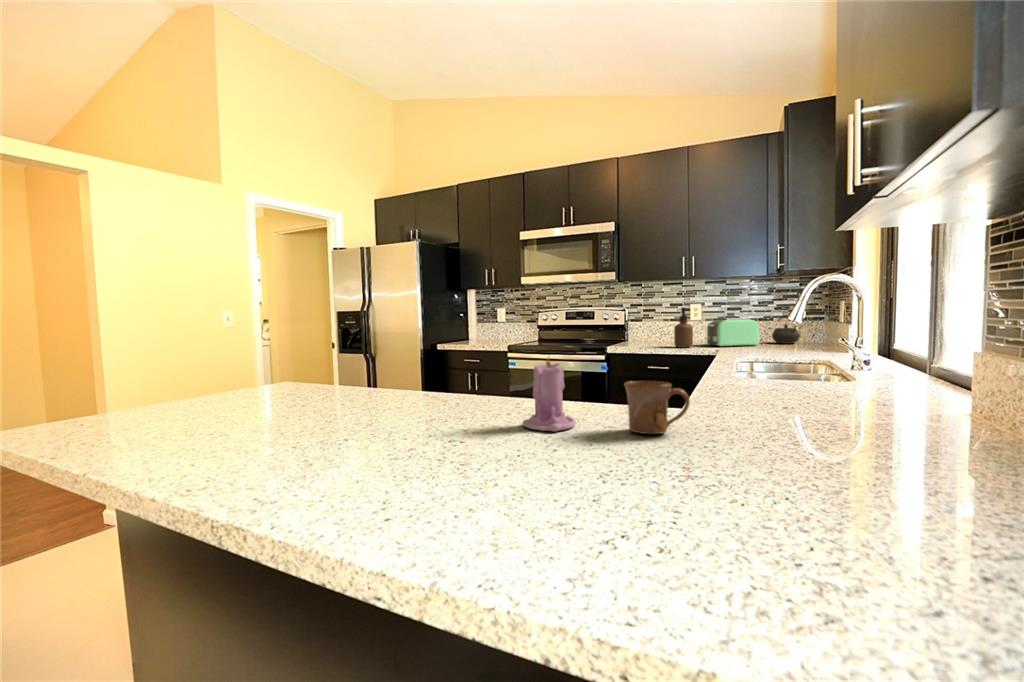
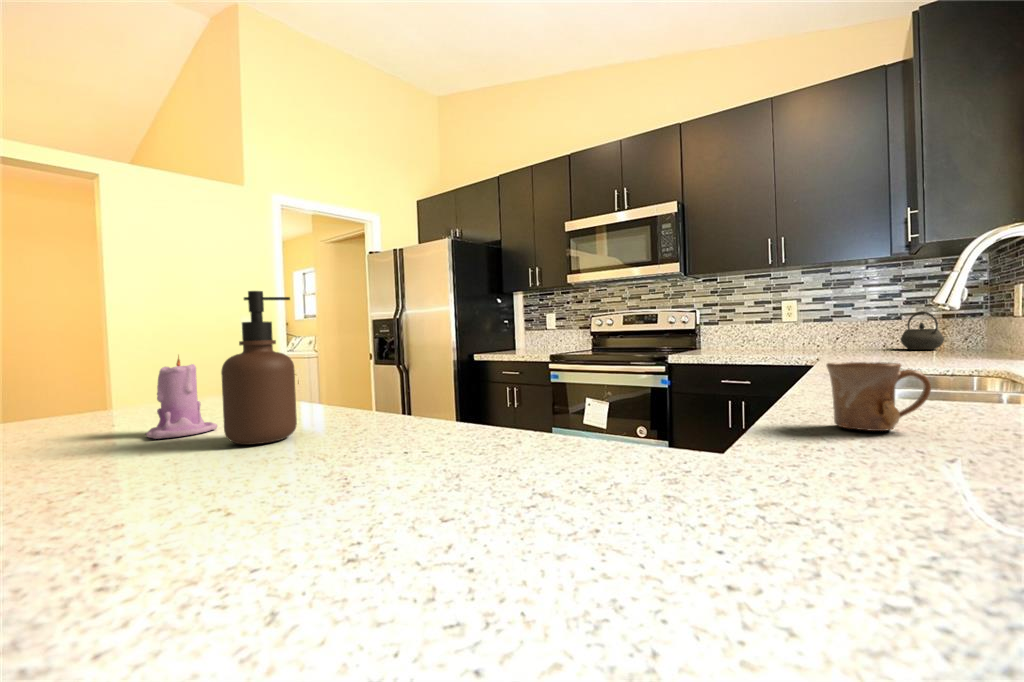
soap dispenser: present [674,307,693,348] -> present [221,291,297,445]
toaster: present [707,320,759,347] -> none [804,318,881,354]
candle: present [523,358,576,431] -> present [146,355,217,439]
mug: present [624,381,690,434] -> present [826,362,931,431]

